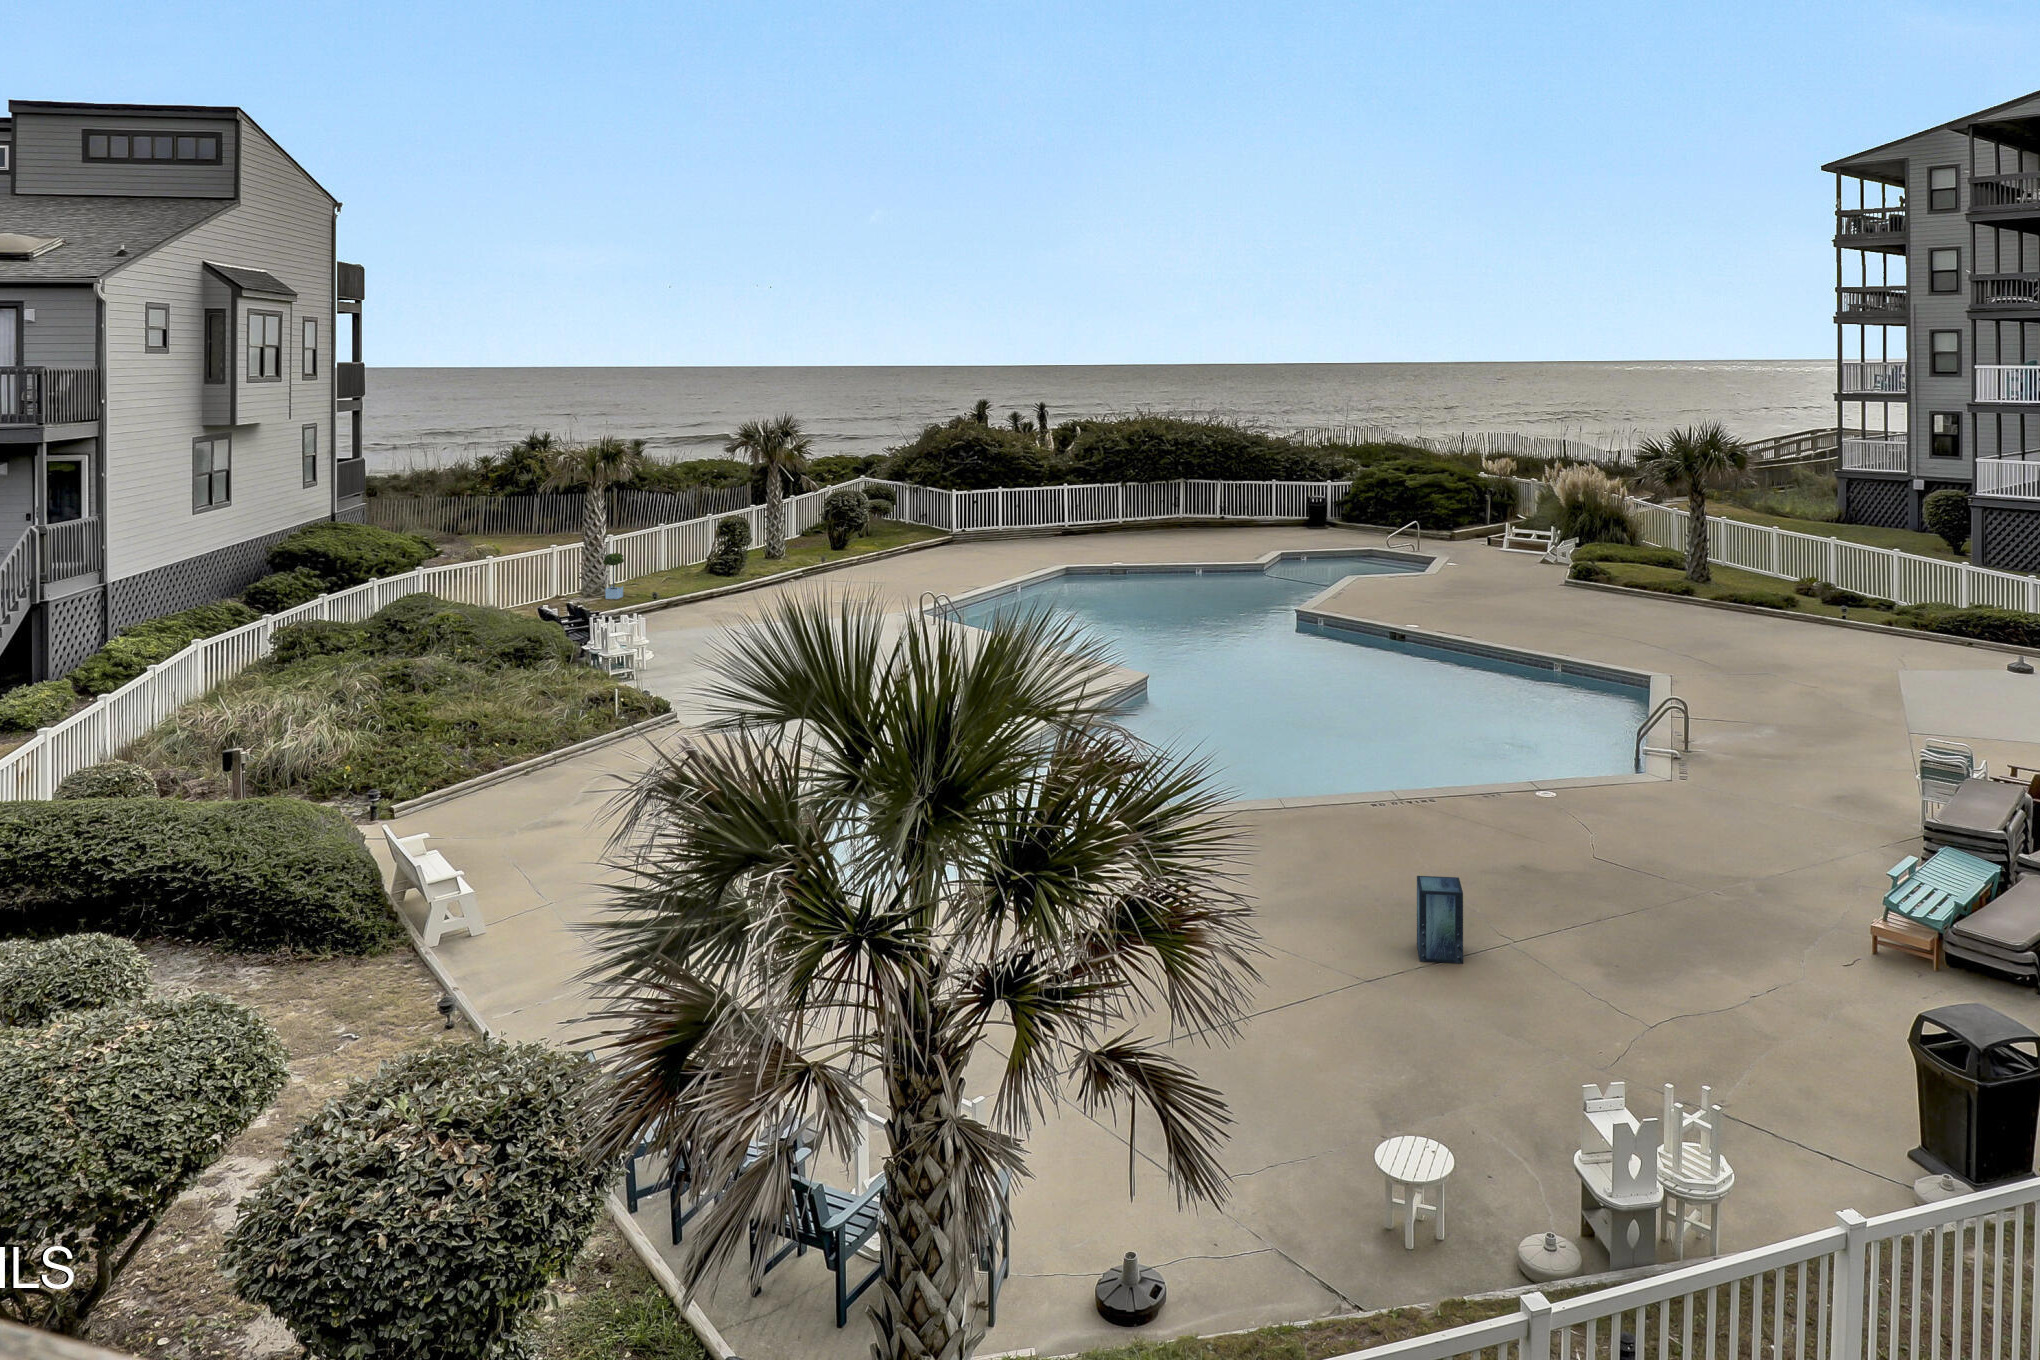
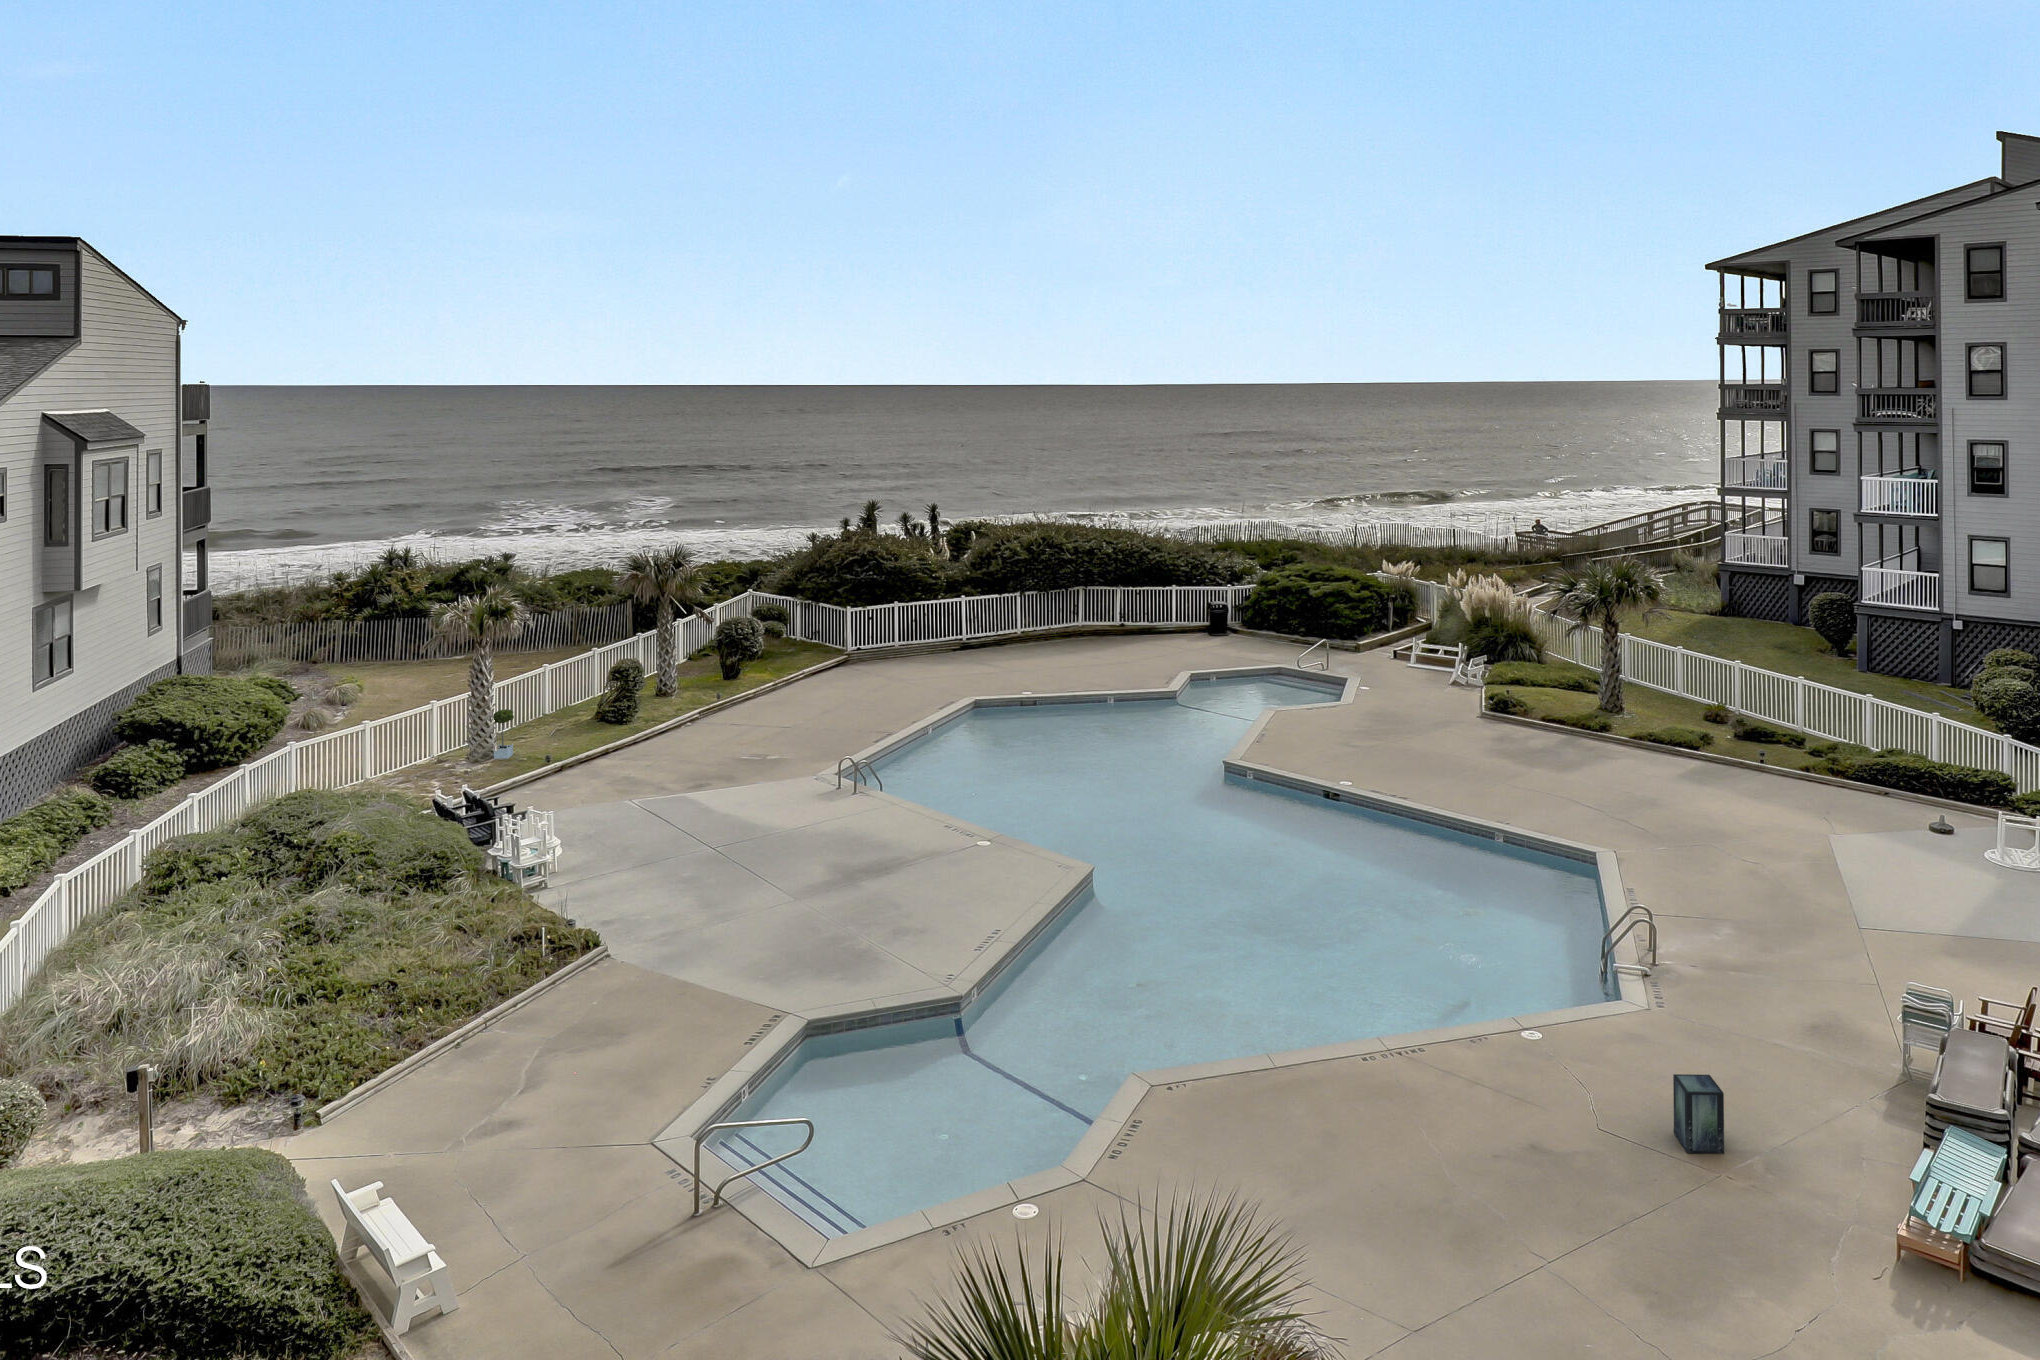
storage box: present [1417,876,1463,963] -> present [1673,1074,1724,1154]

